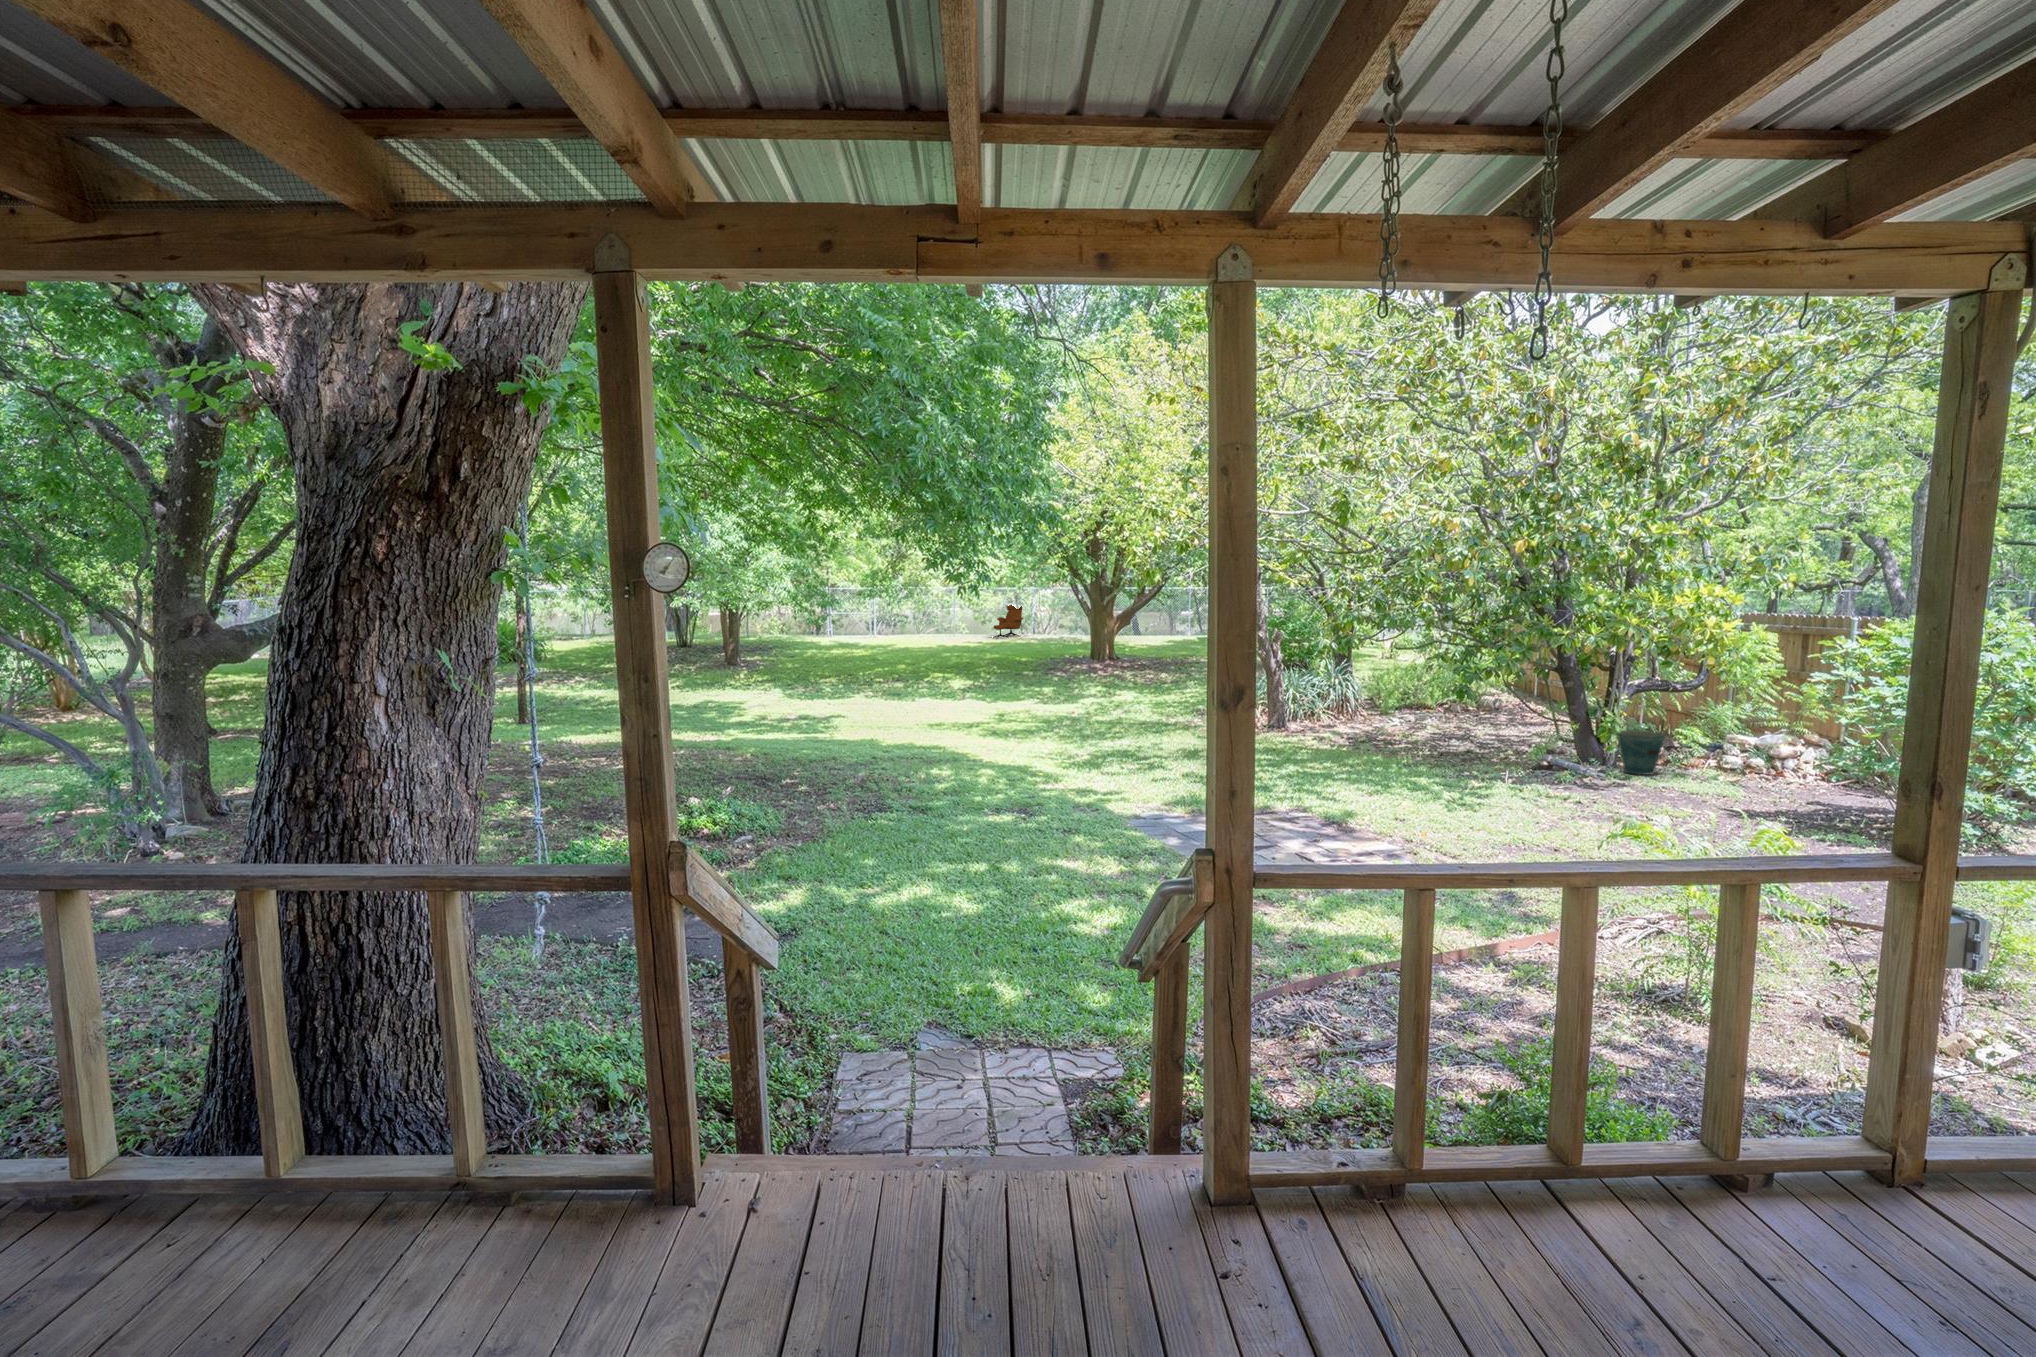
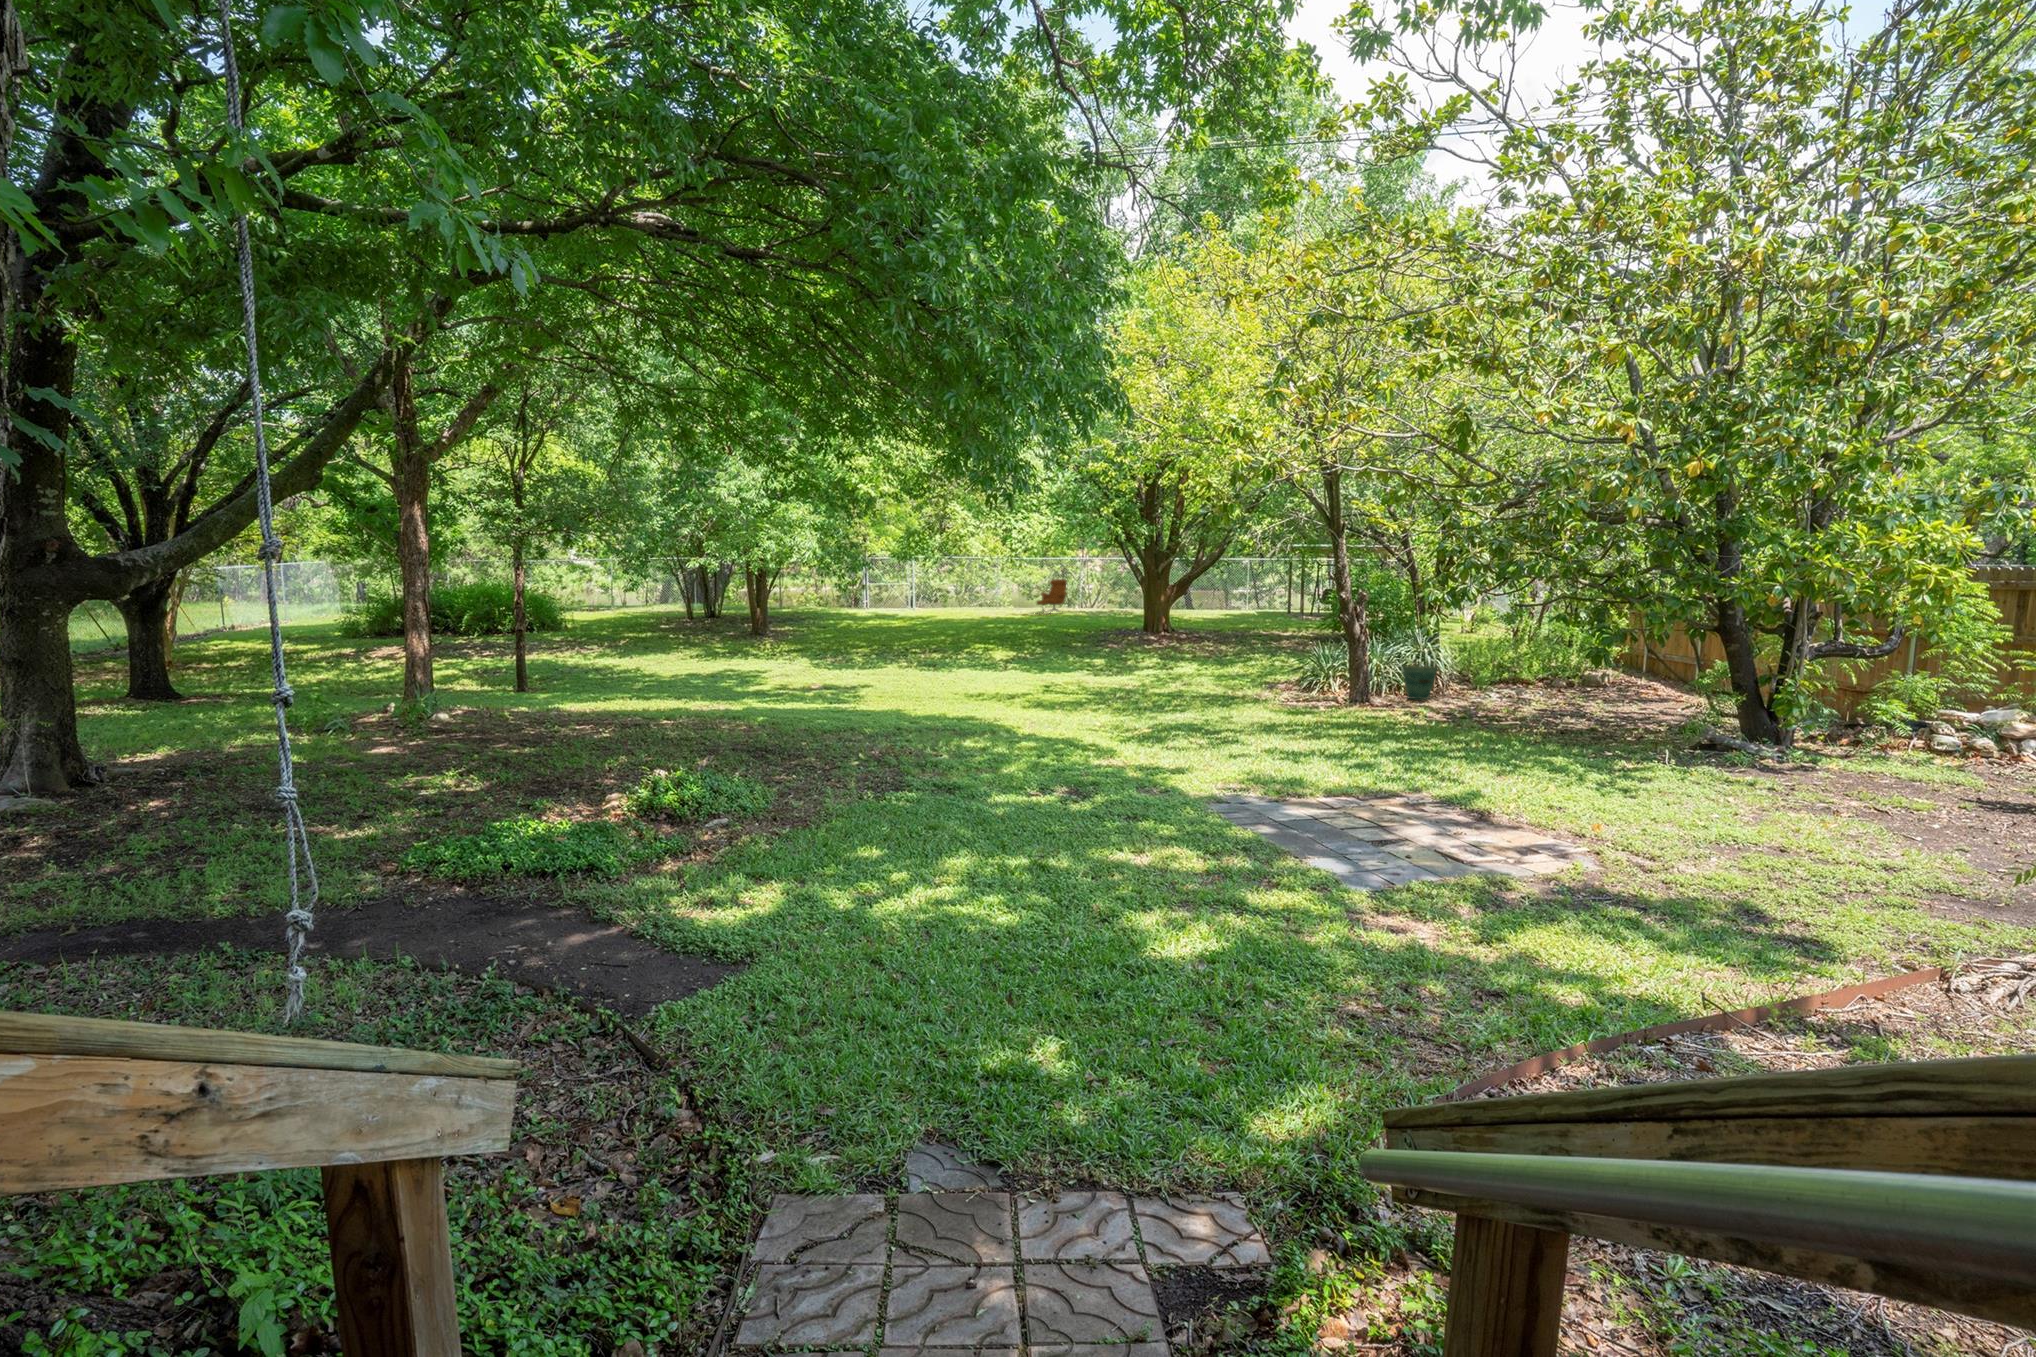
bucket: present [1617,730,1665,775] -> present [1402,665,1437,700]

